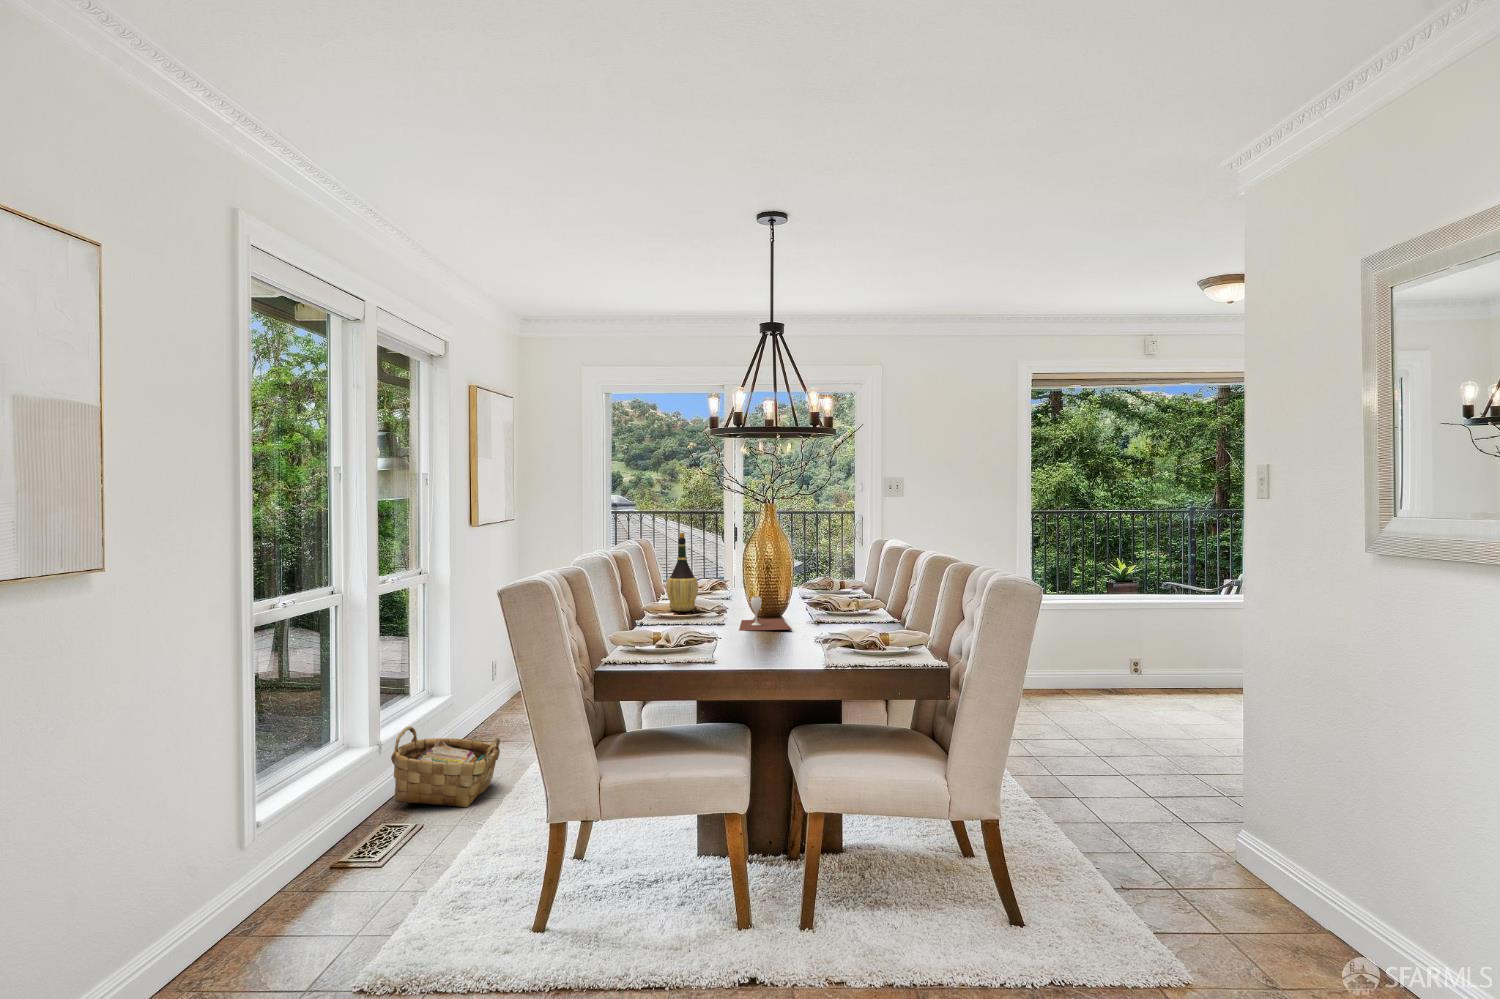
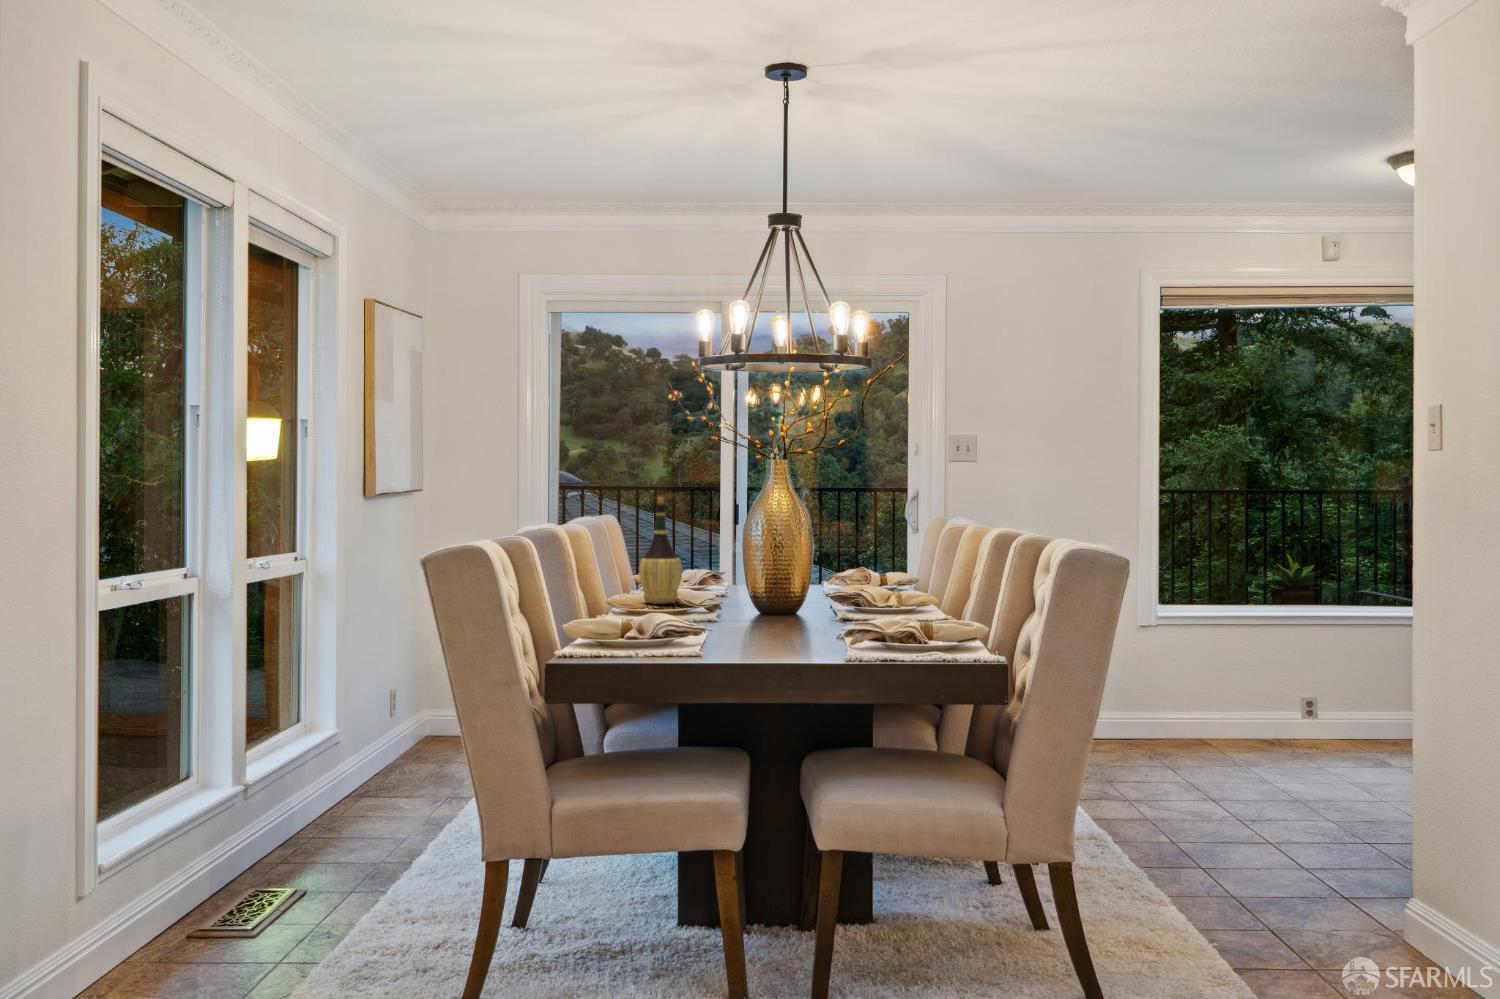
wine glass: present [739,597,792,631] -> none [714,581,808,625]
woven basket: present [391,727,500,807] -> none [266,761,413,869]

